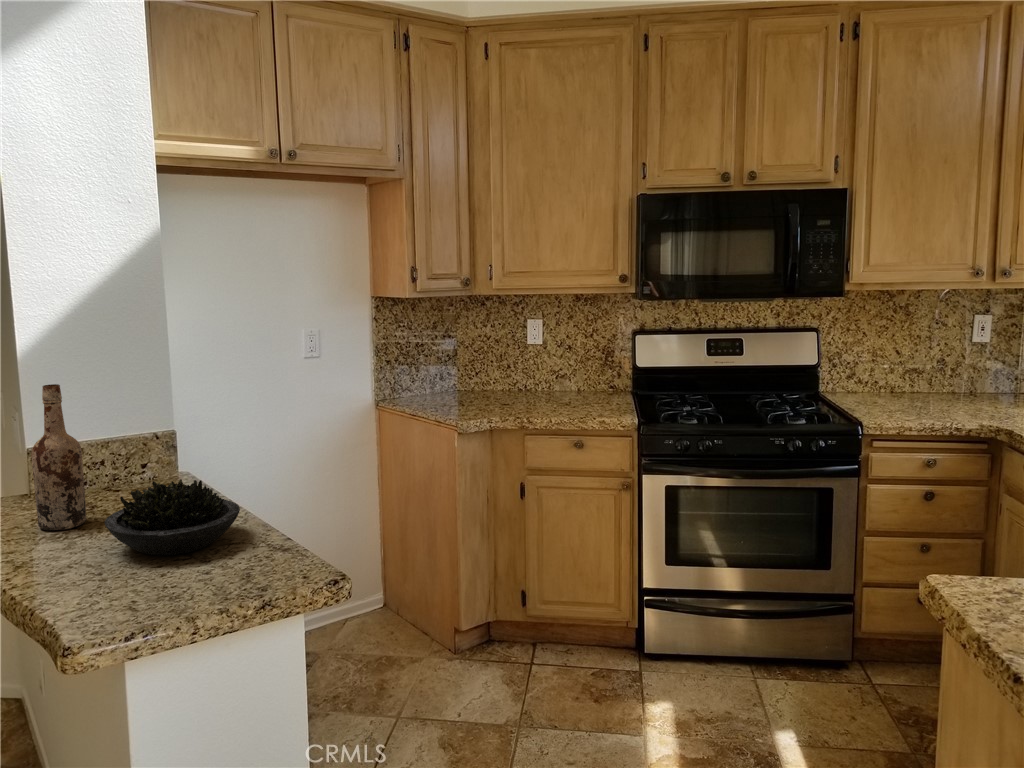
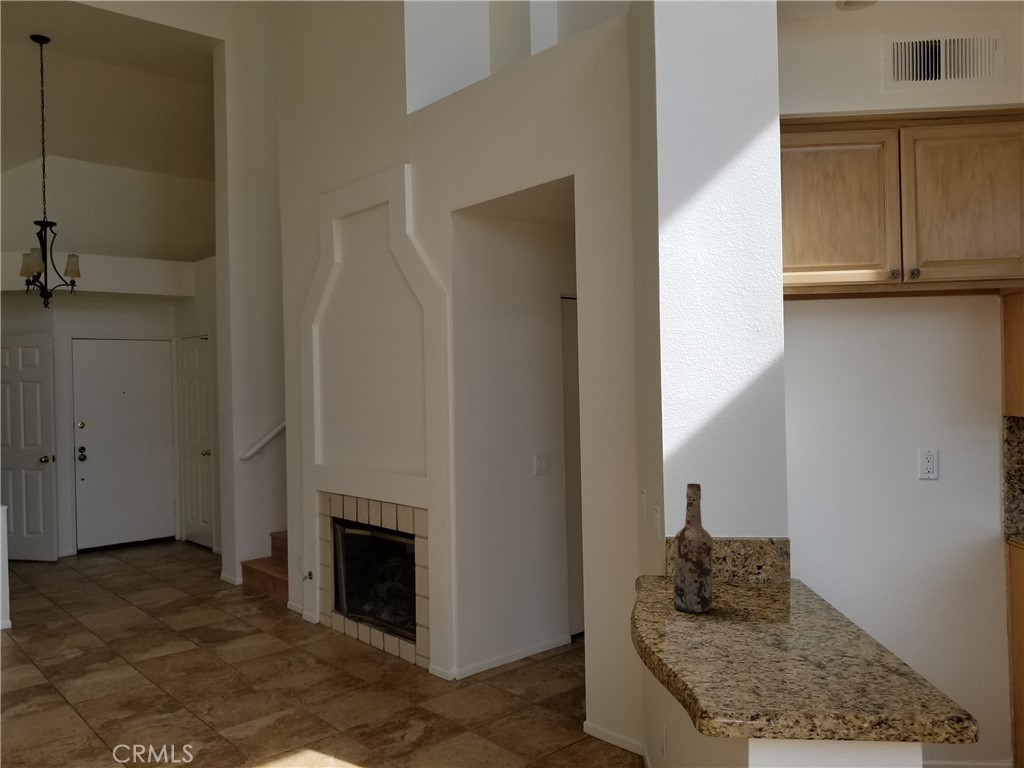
succulent plant: present [105,479,240,556] -> none [731,581,855,655]

